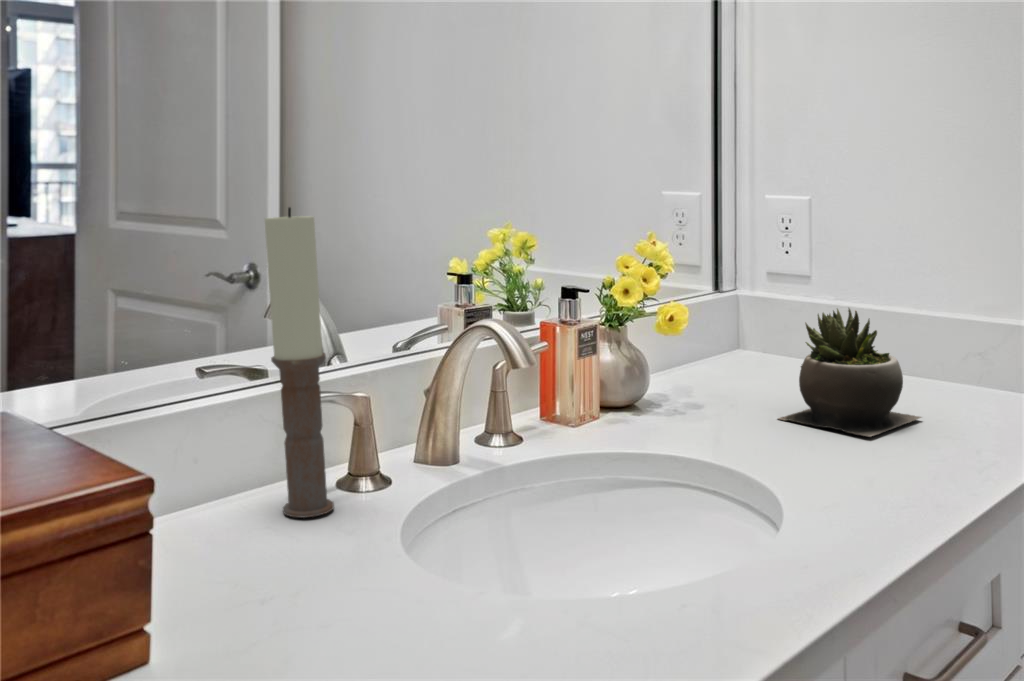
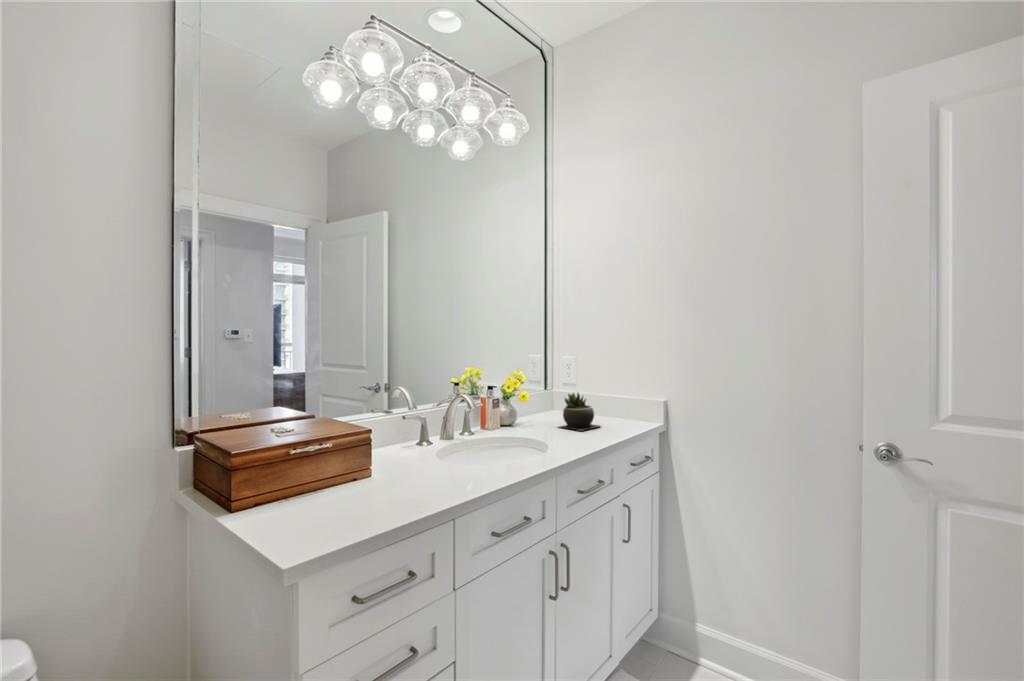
candle: present [264,207,334,518] -> none [398,364,416,451]

